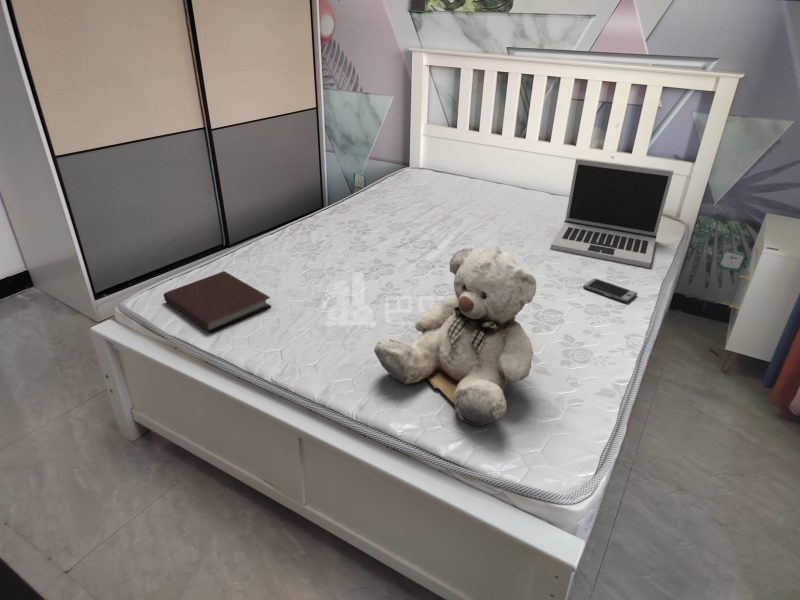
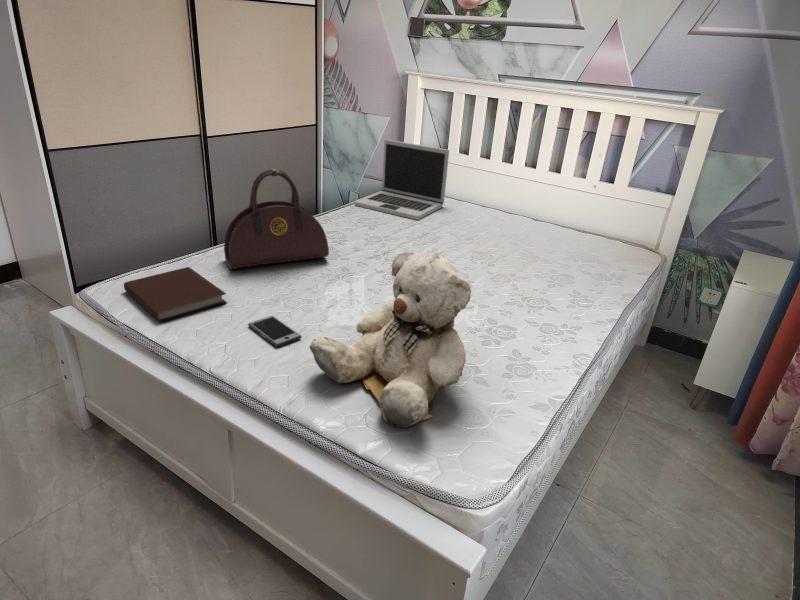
laptop: present [551,158,674,268] -> present [354,139,449,220]
handbag: none [255,165,360,270] -> present [224,169,329,269]
smartphone: present [583,278,637,303] -> present [248,316,301,347]

